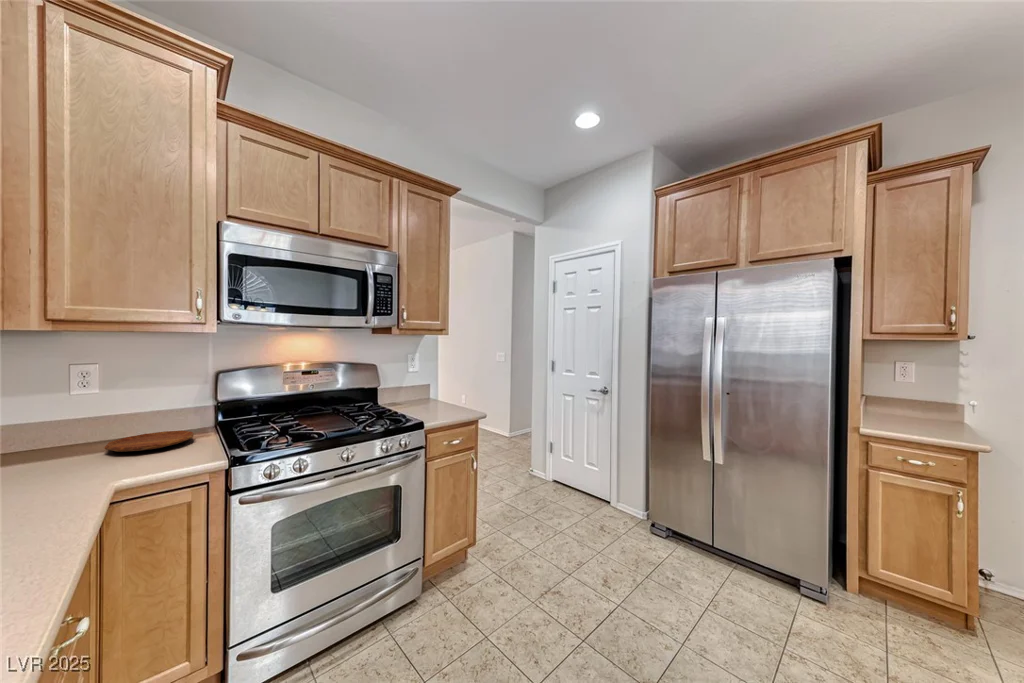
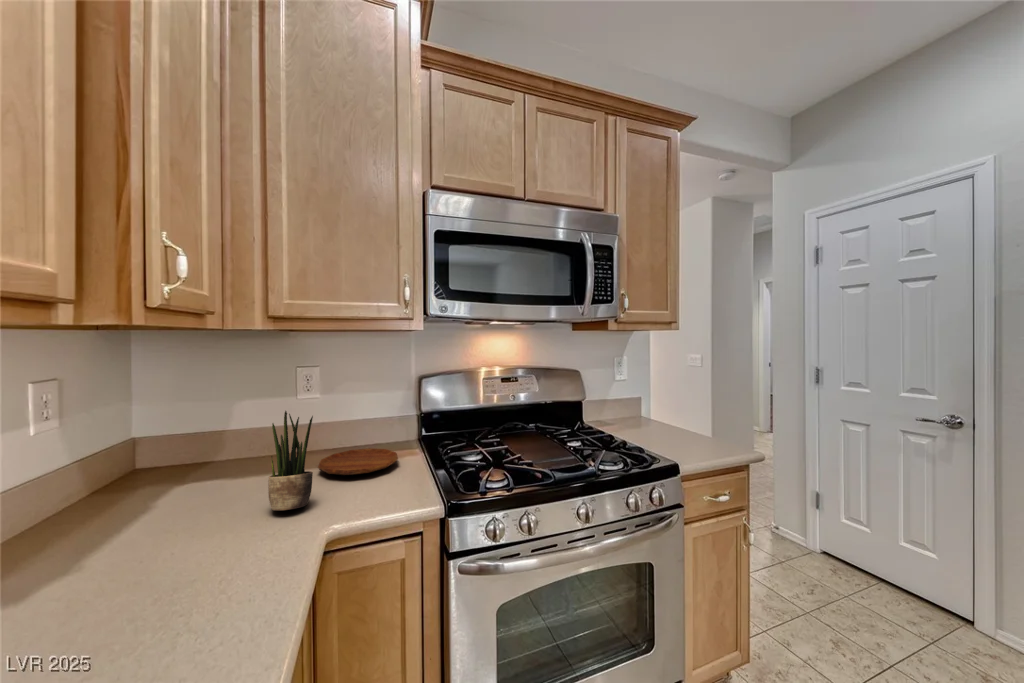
potted plant: none [46,396,98,479] -> present [268,411,313,510]

